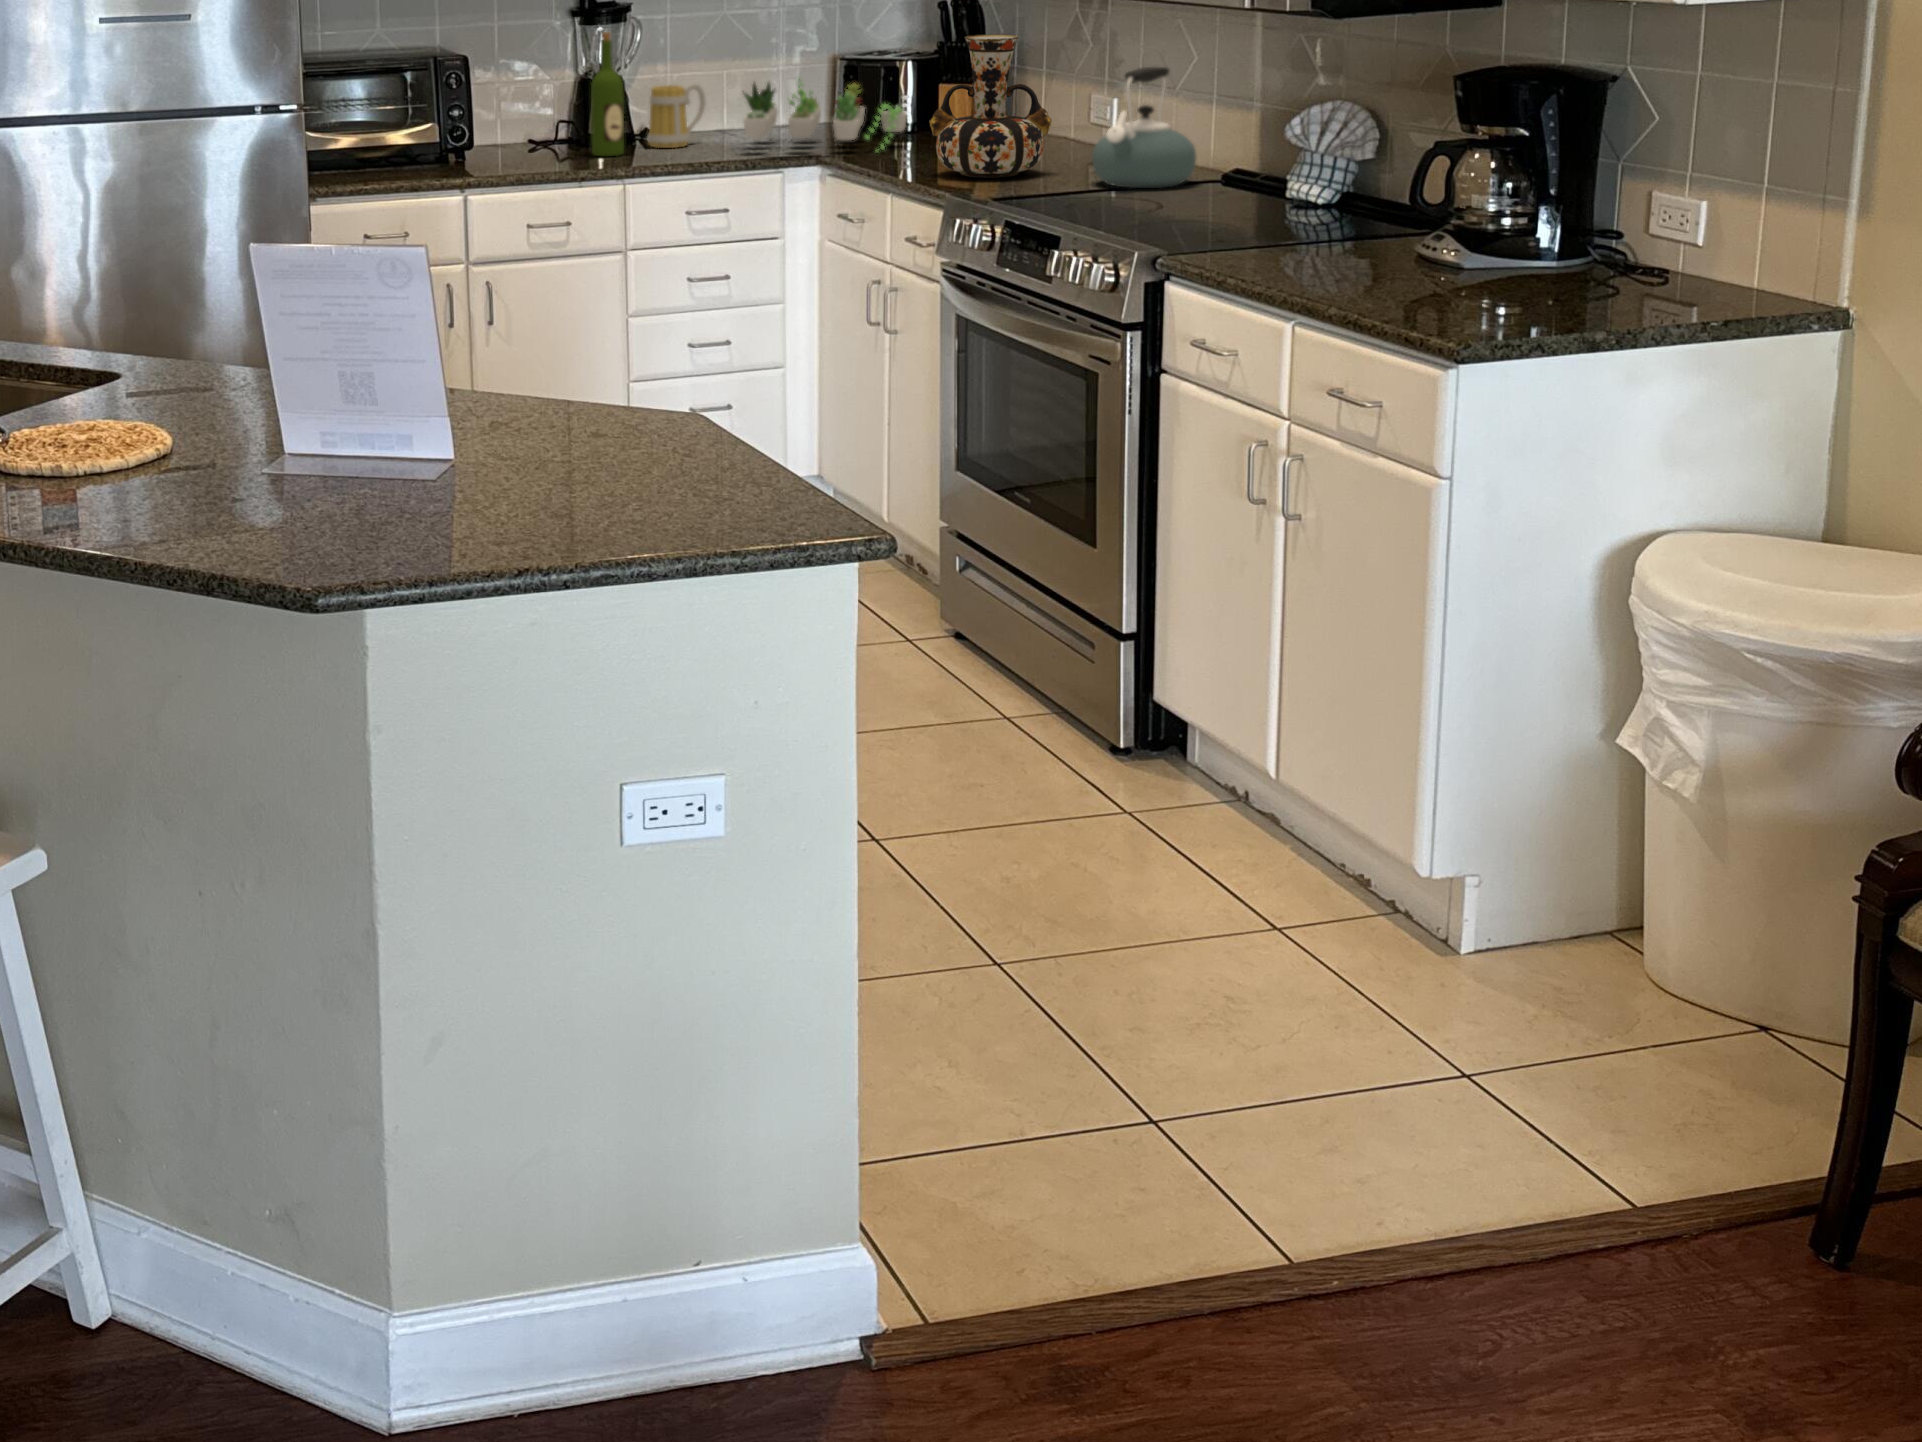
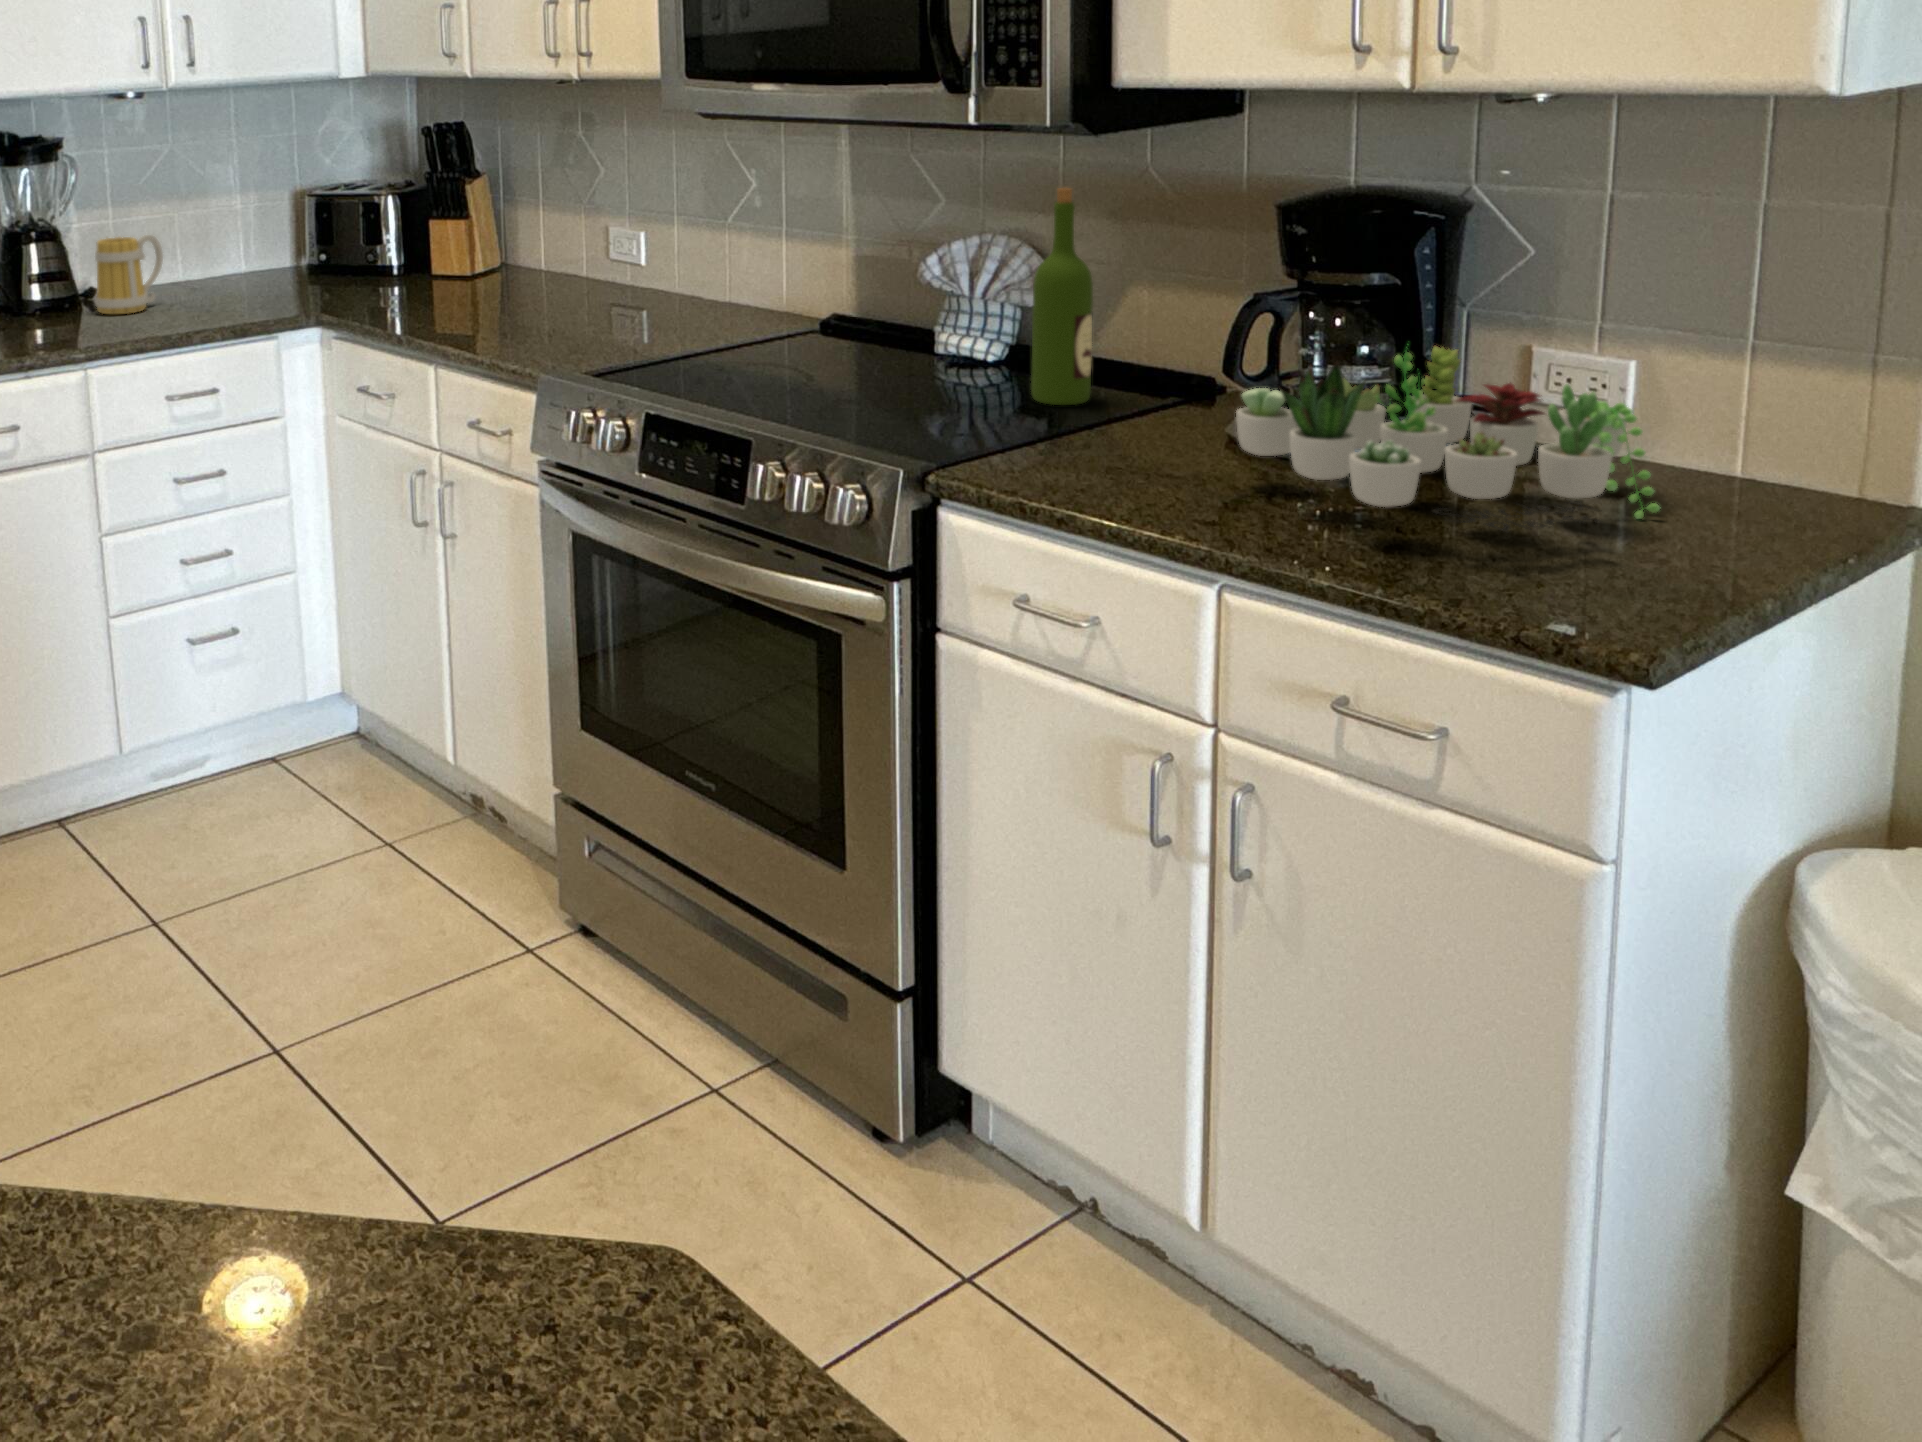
wine bottle: present [591,32,624,156] -> present [1031,188,1093,405]
vase: present [929,35,1052,177] -> none [472,165,614,340]
kettle: present [1092,67,1196,188] -> none [680,198,802,346]
succulent plant: present [743,79,907,151] -> present [1236,346,1660,532]

